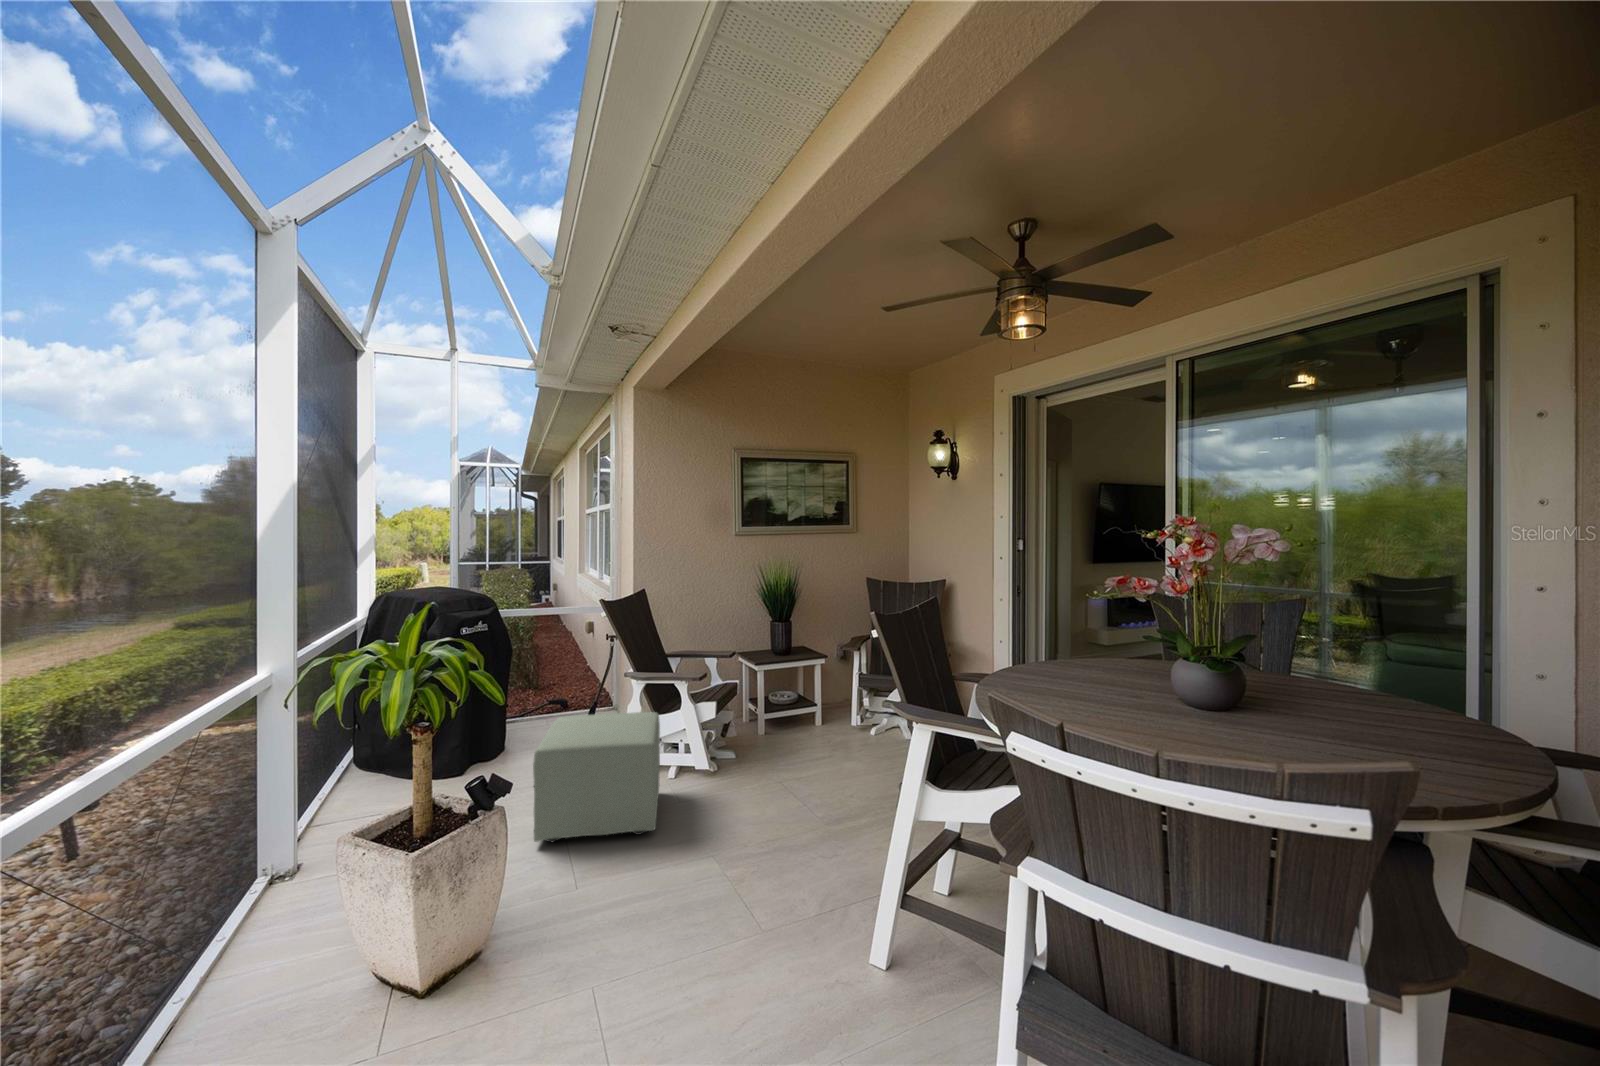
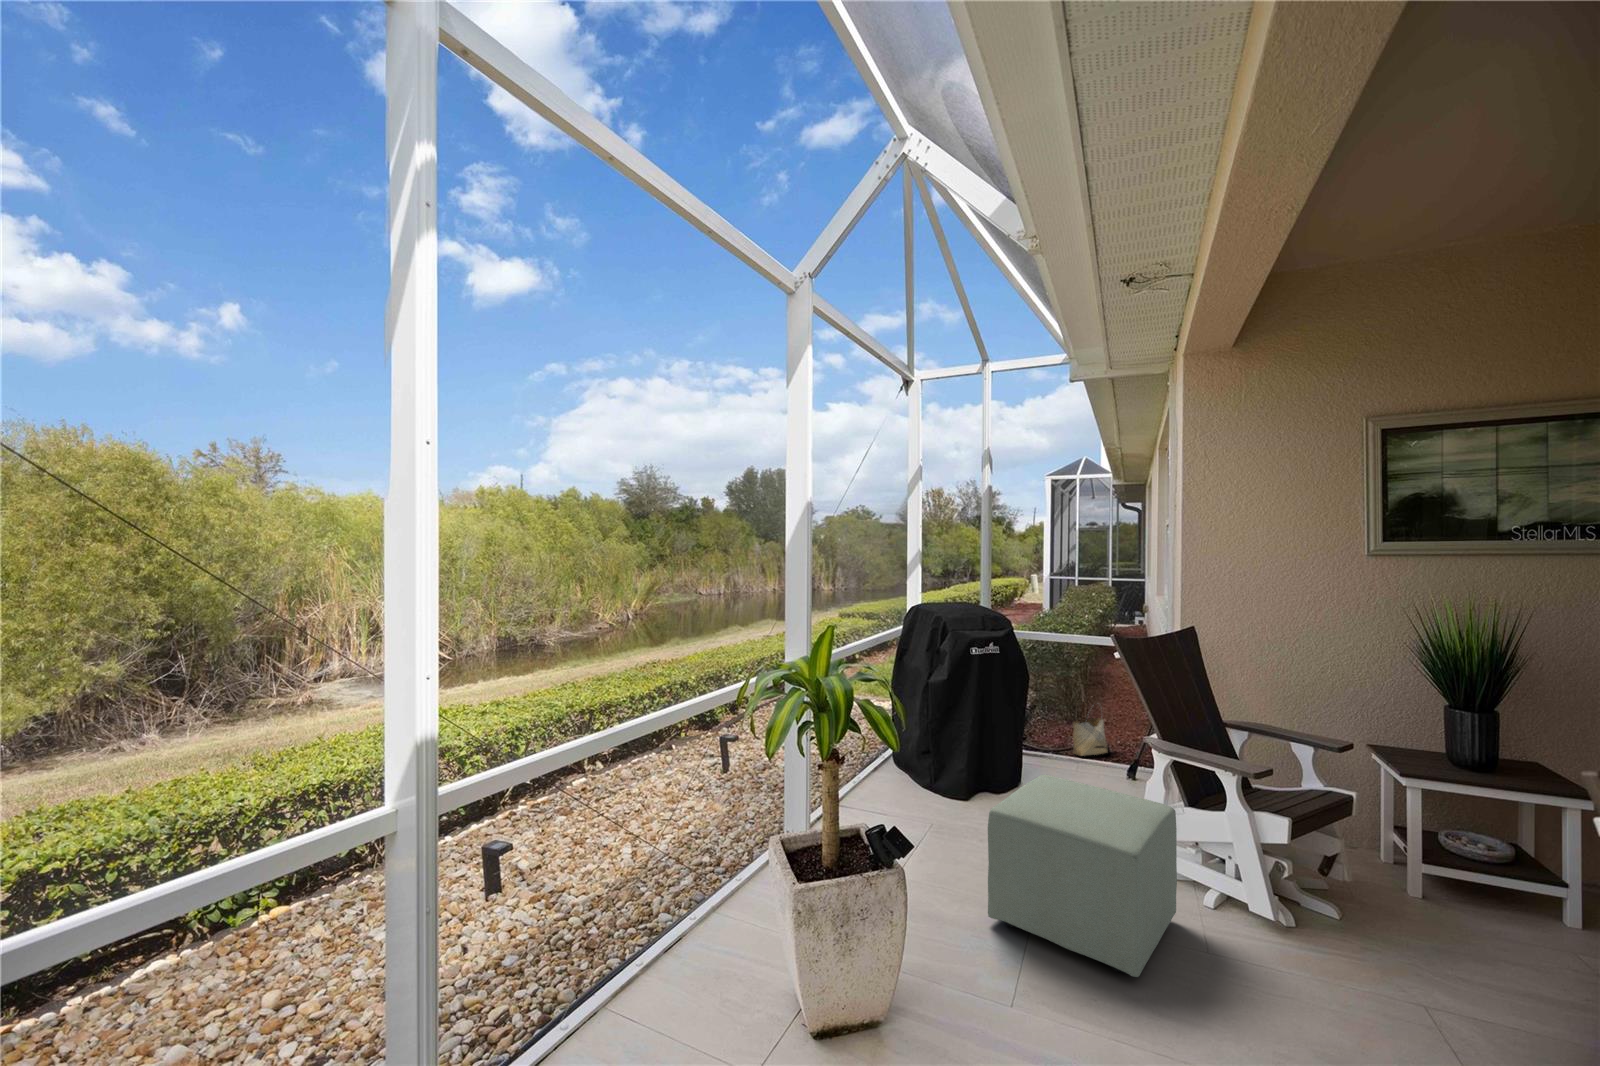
woven basket: none [537,665,565,712] -> present [1073,712,1107,756]

